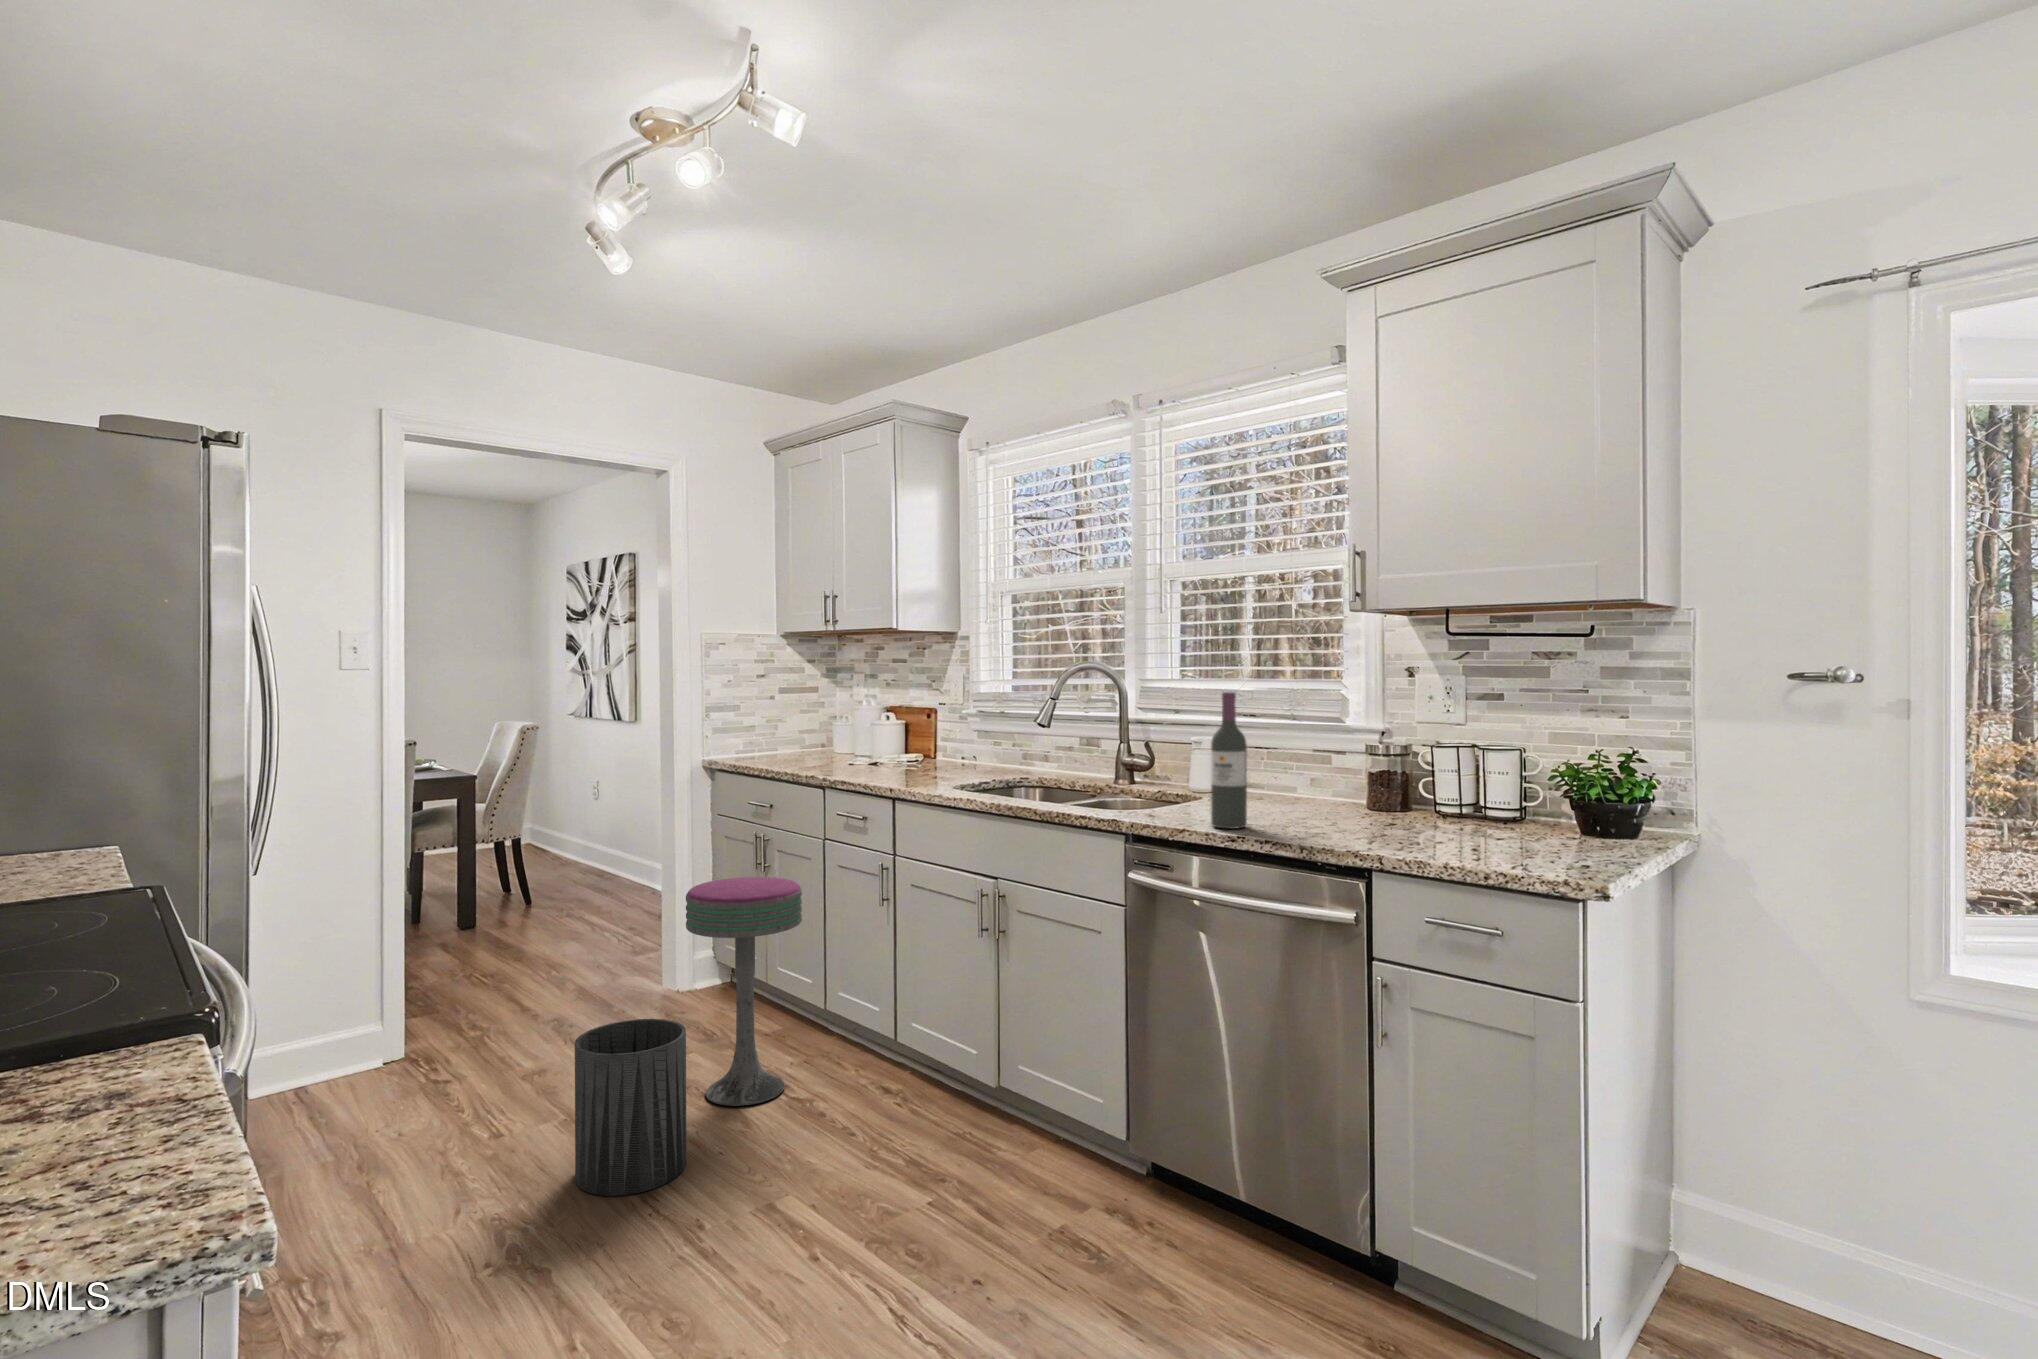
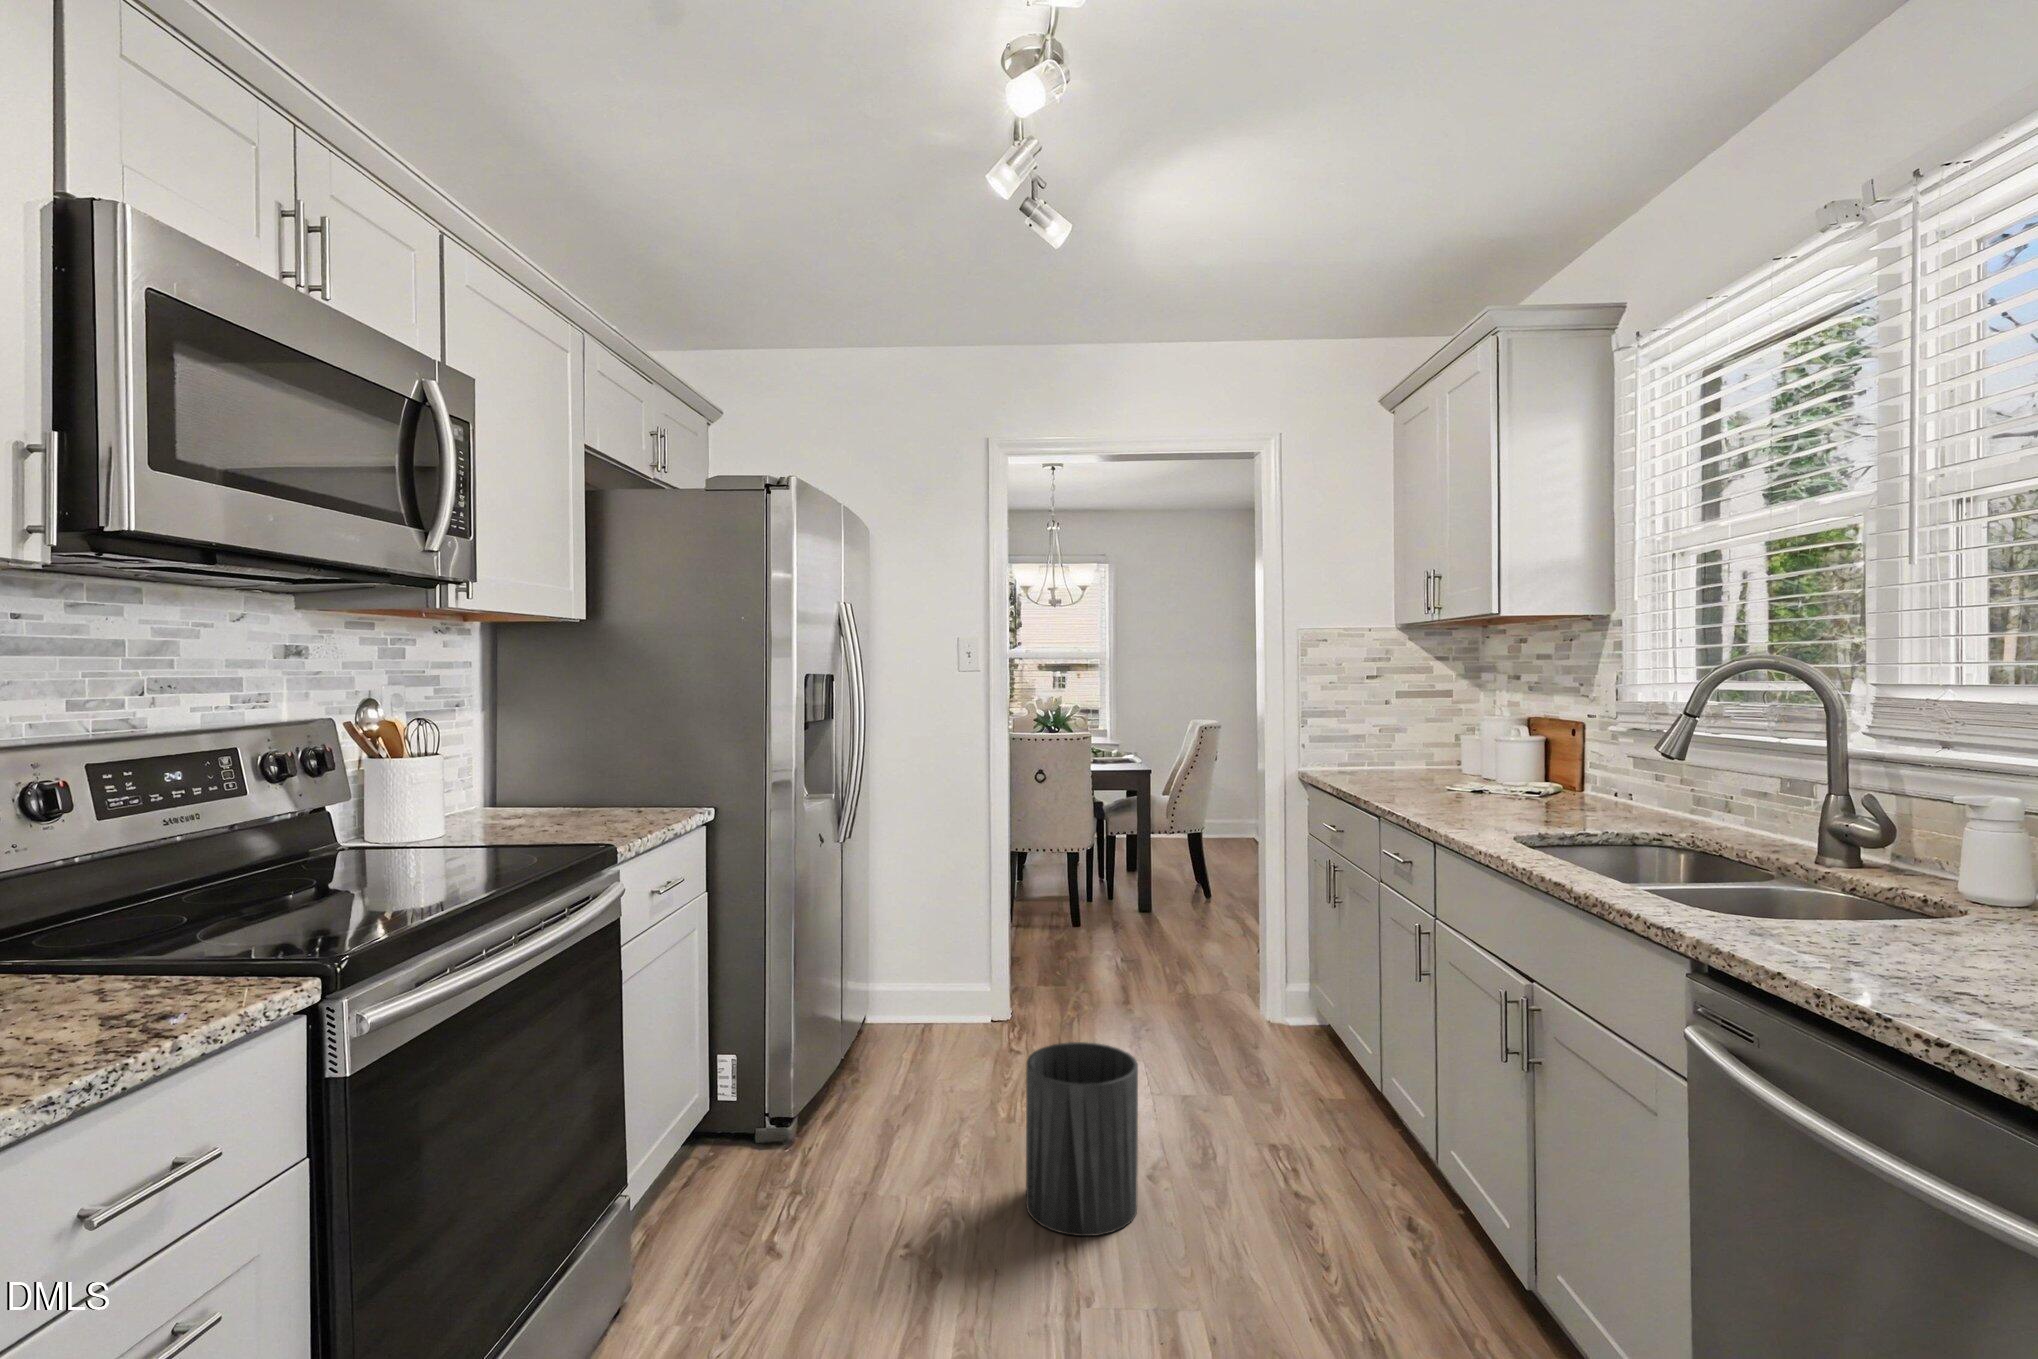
wine bottle: present [1211,692,1247,829] -> none [1858,723,1949,995]
bar stool: present [686,877,802,1106] -> none [1186,908,1319,1178]

